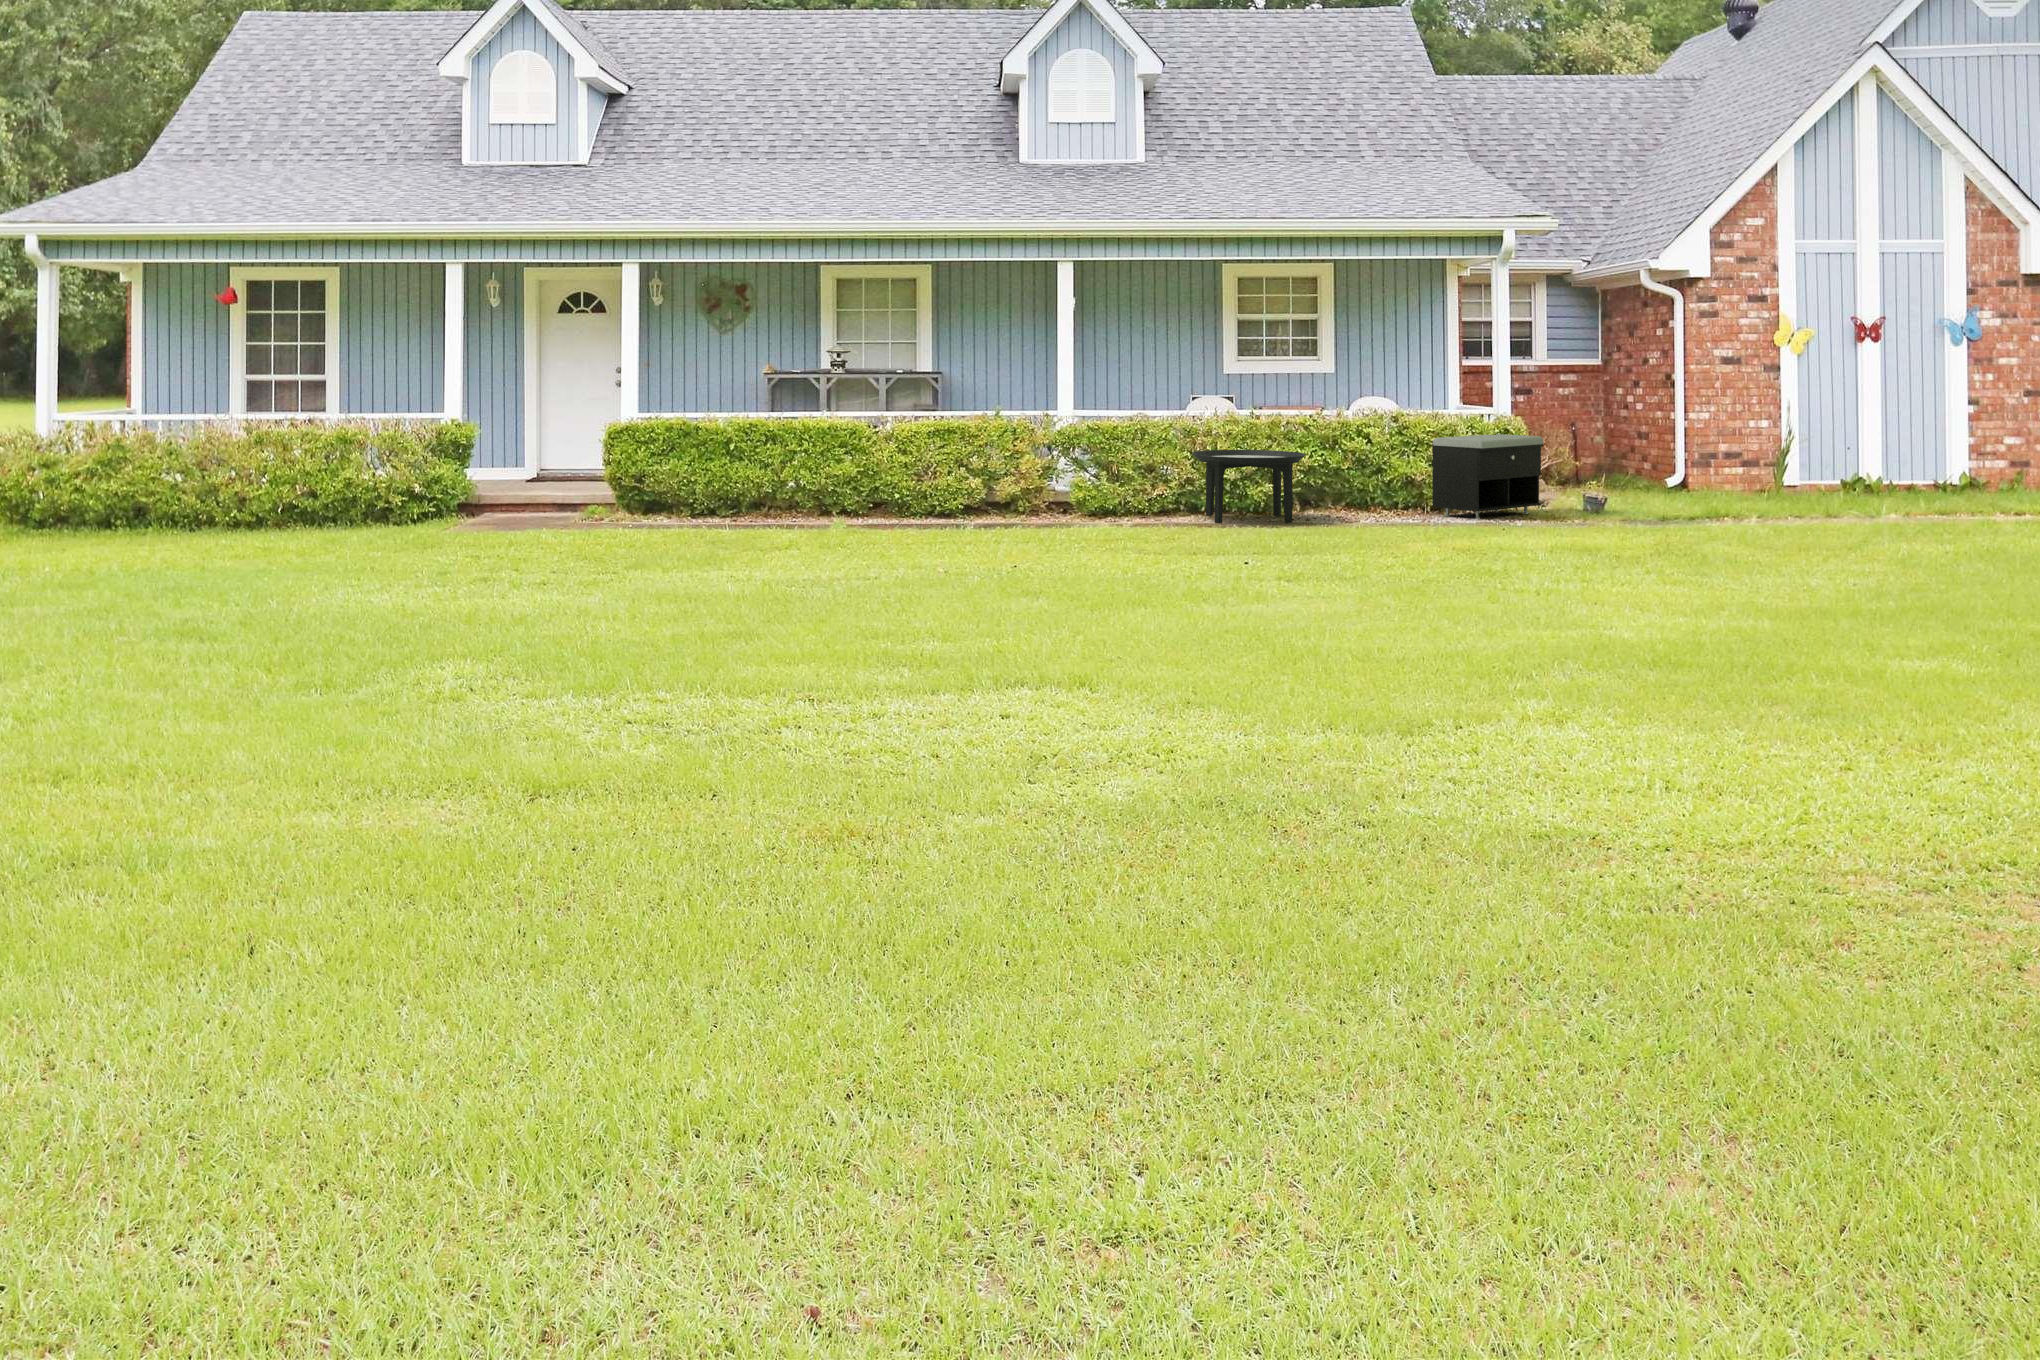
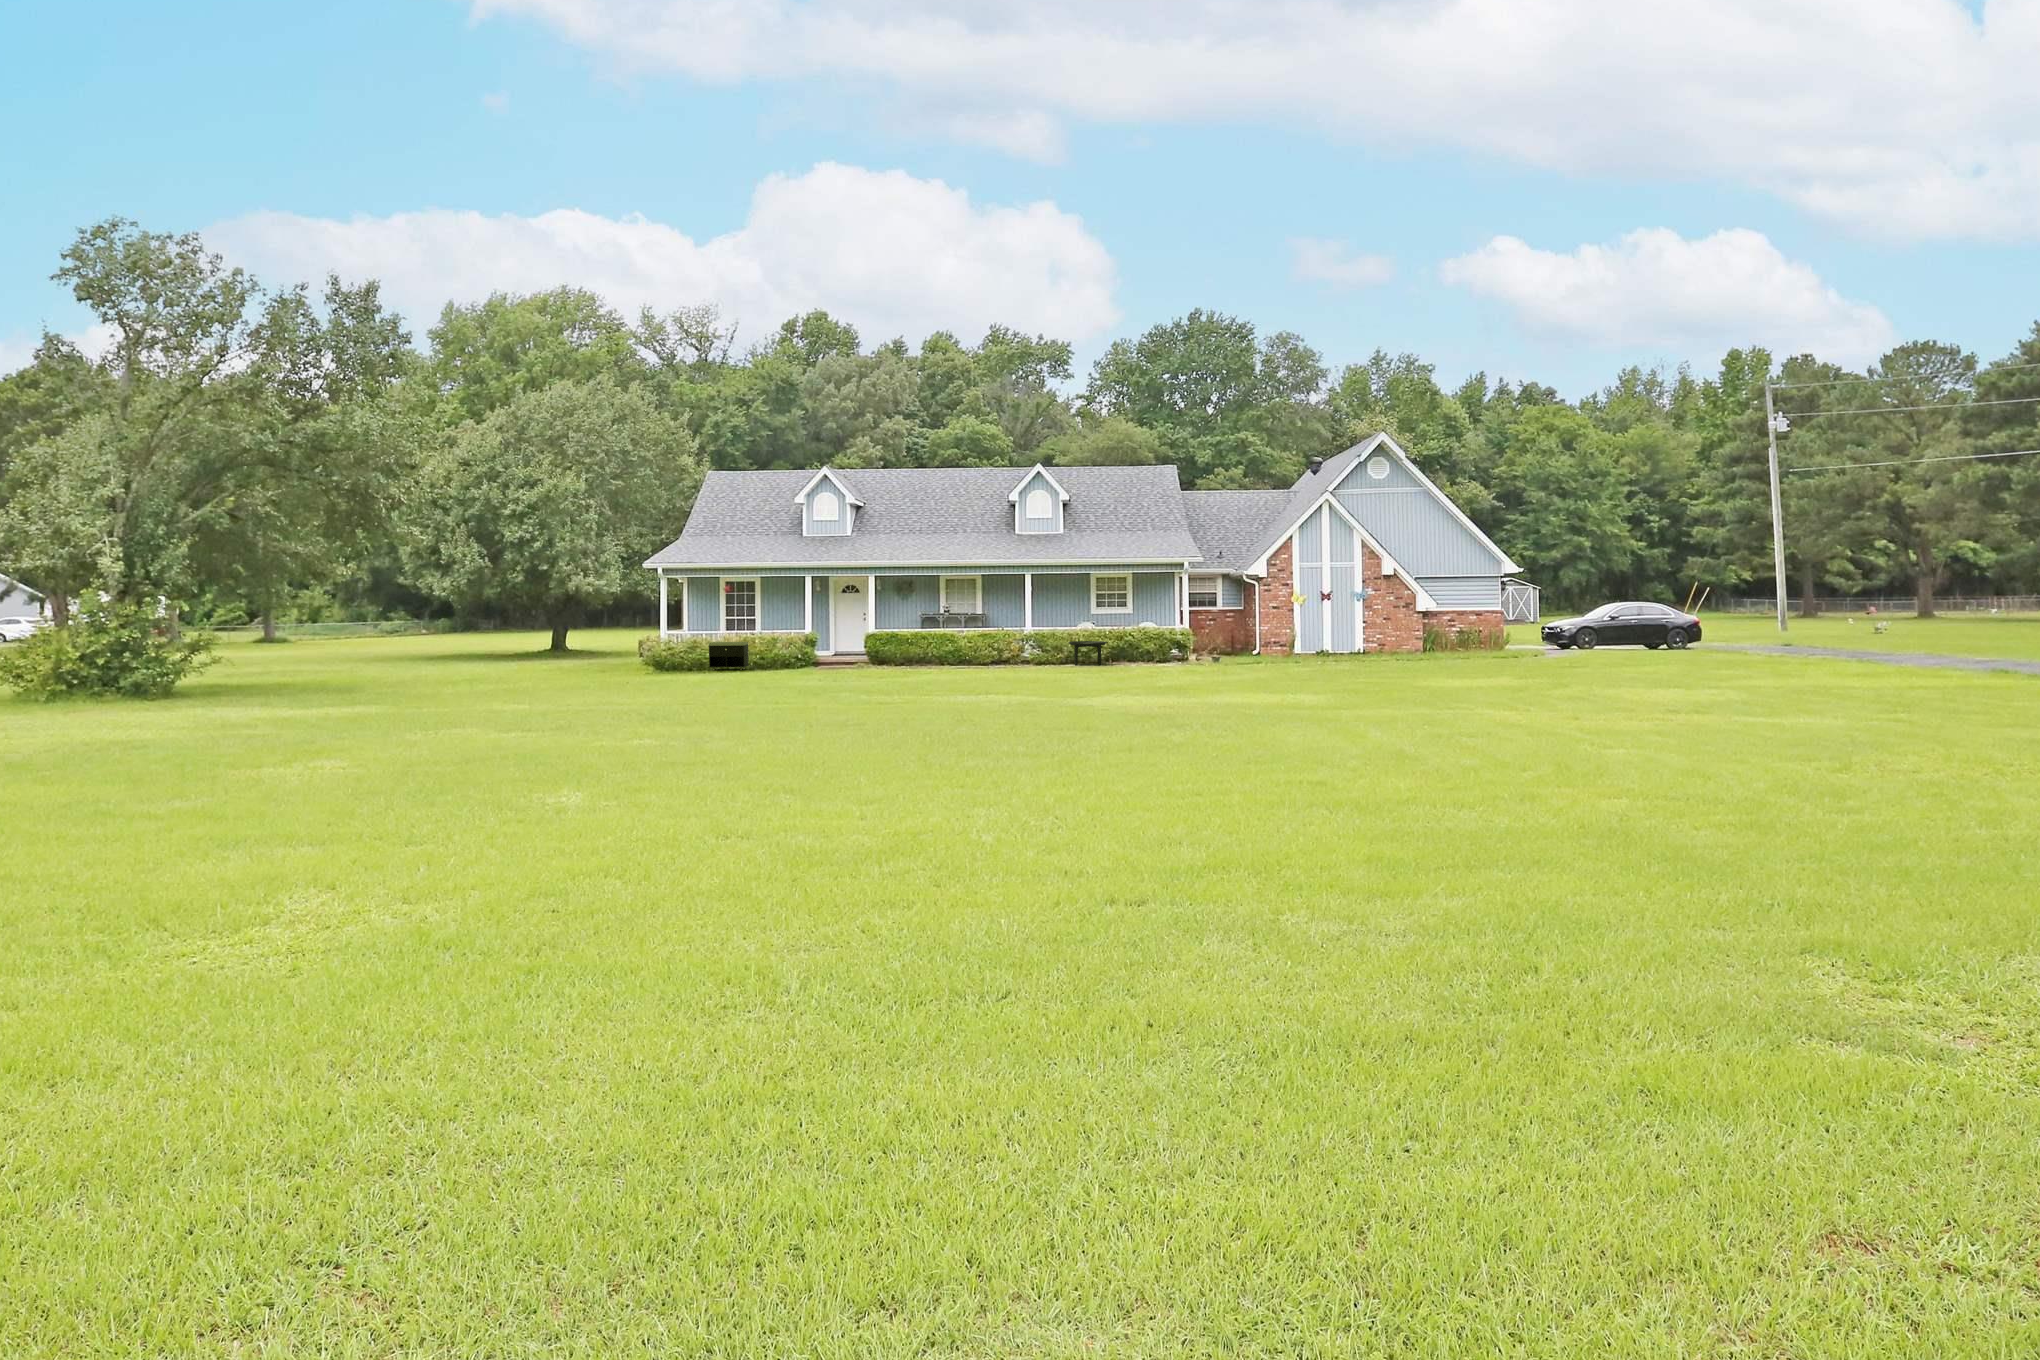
storage bench: present [1432,434,1543,519] -> present [709,642,749,670]

